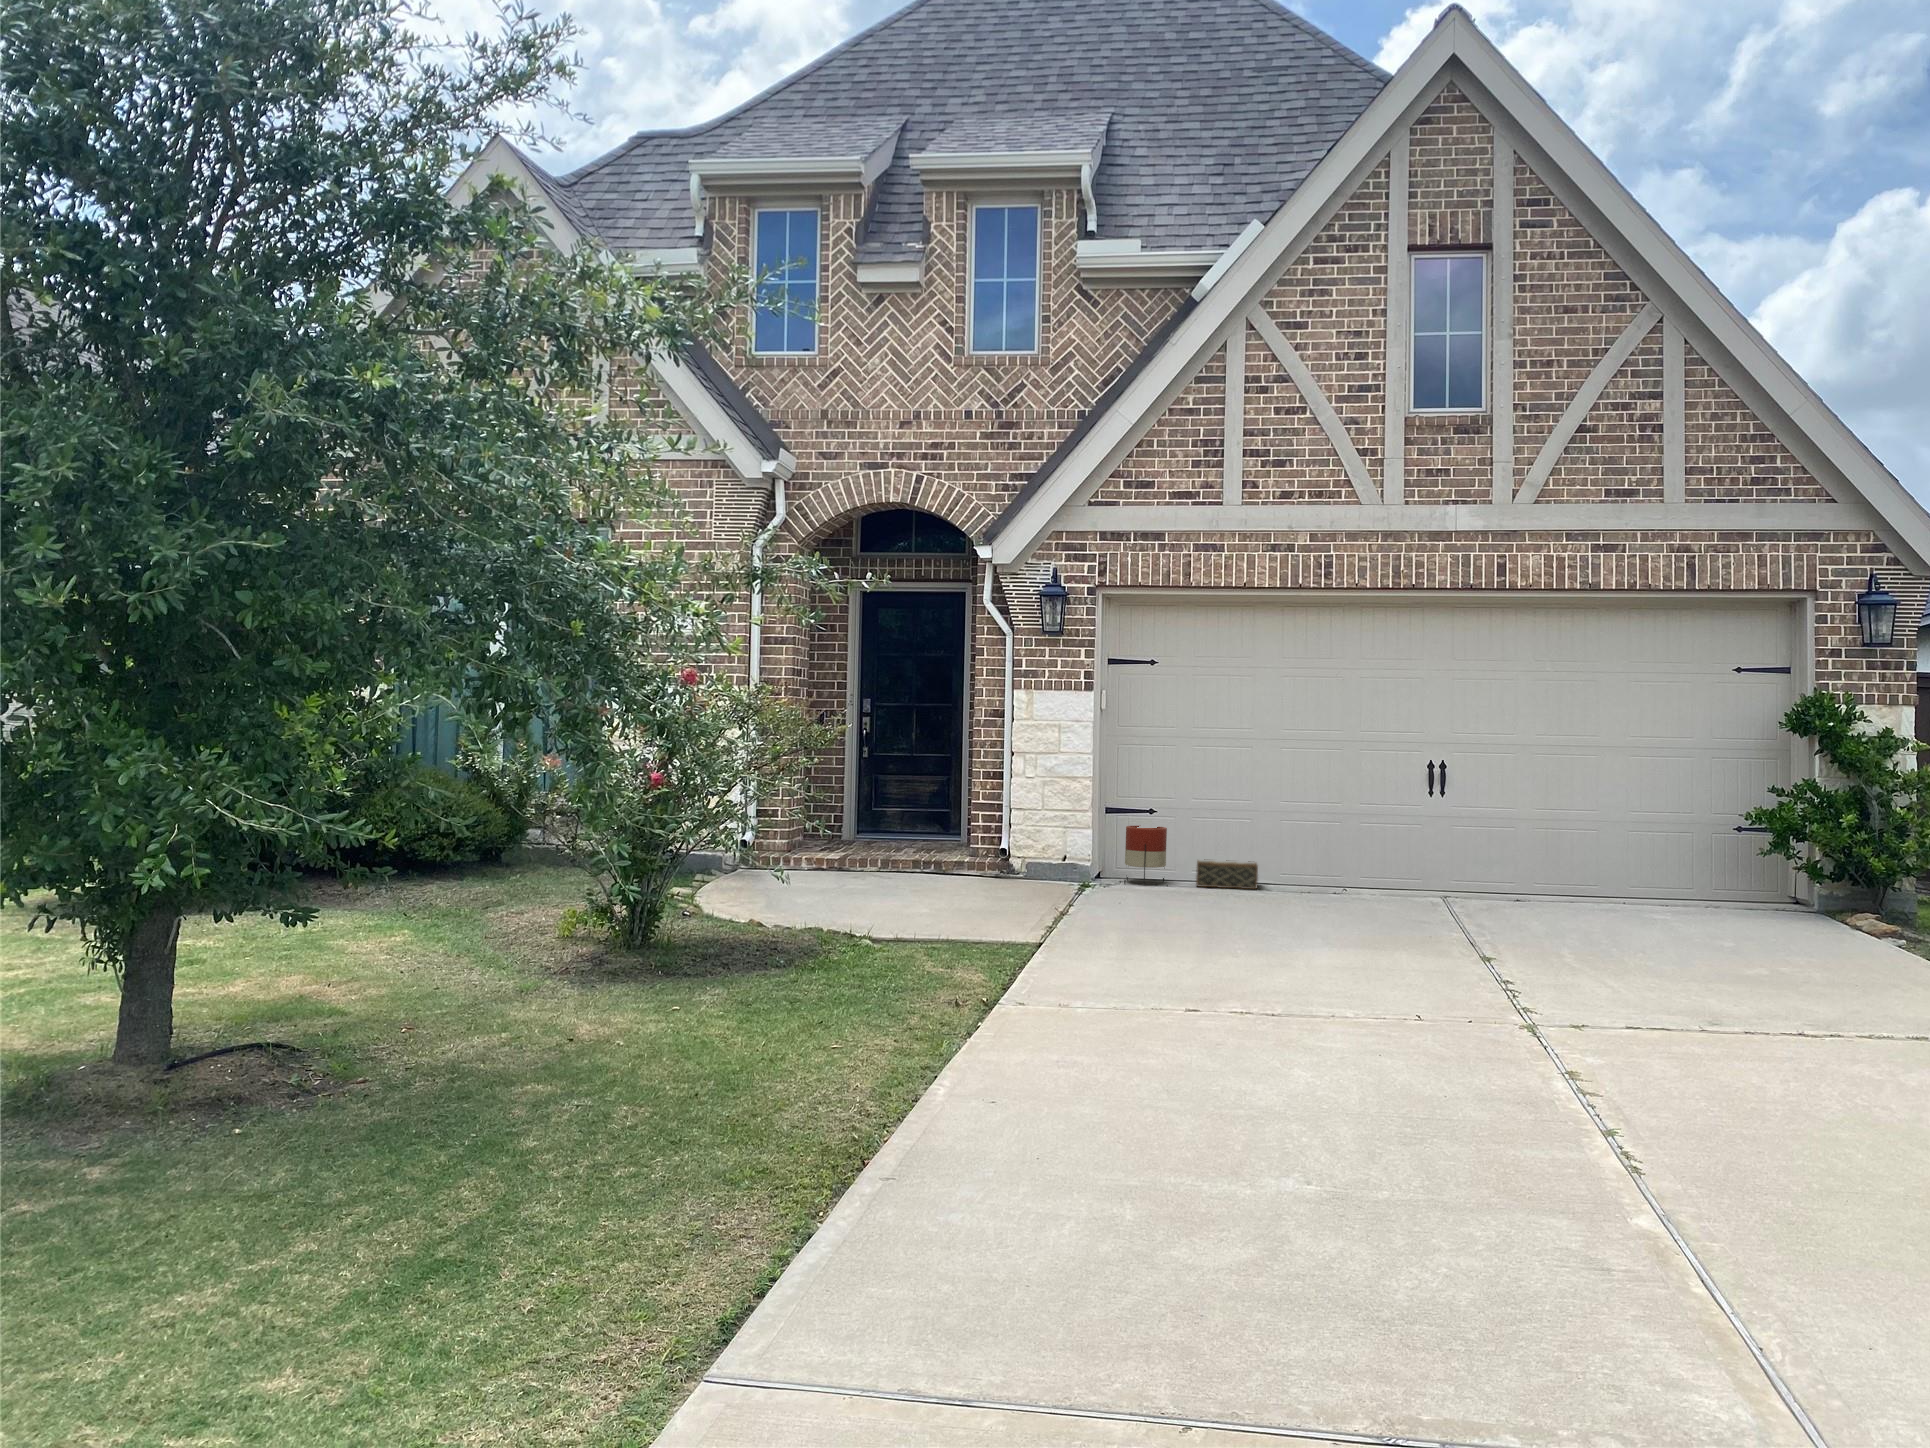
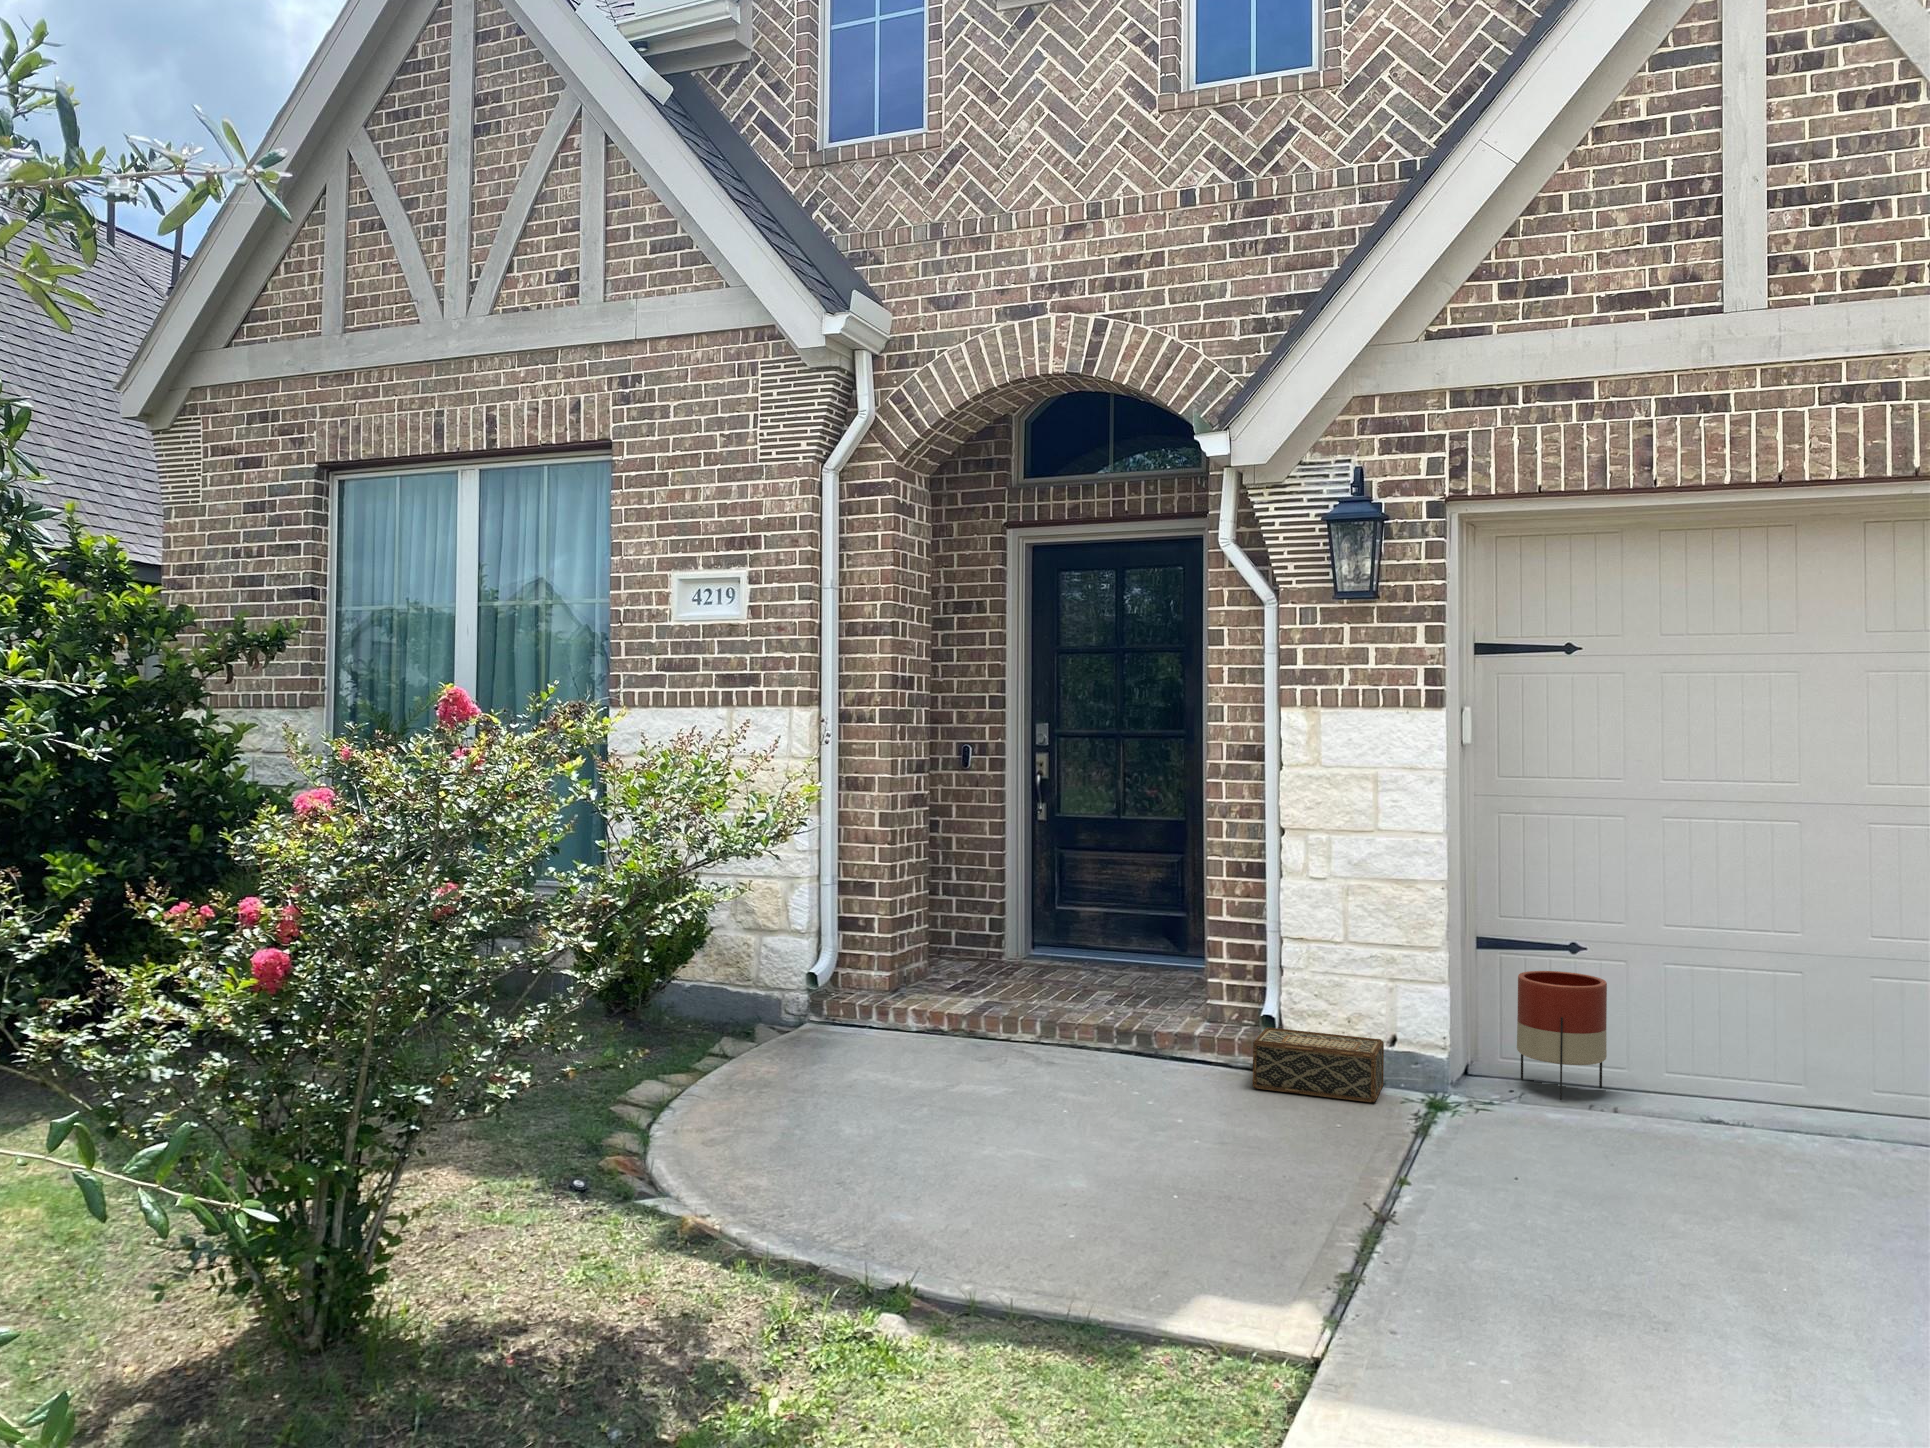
woven basket: present [1196,860,1258,889] -> present [1253,1027,1384,1102]

